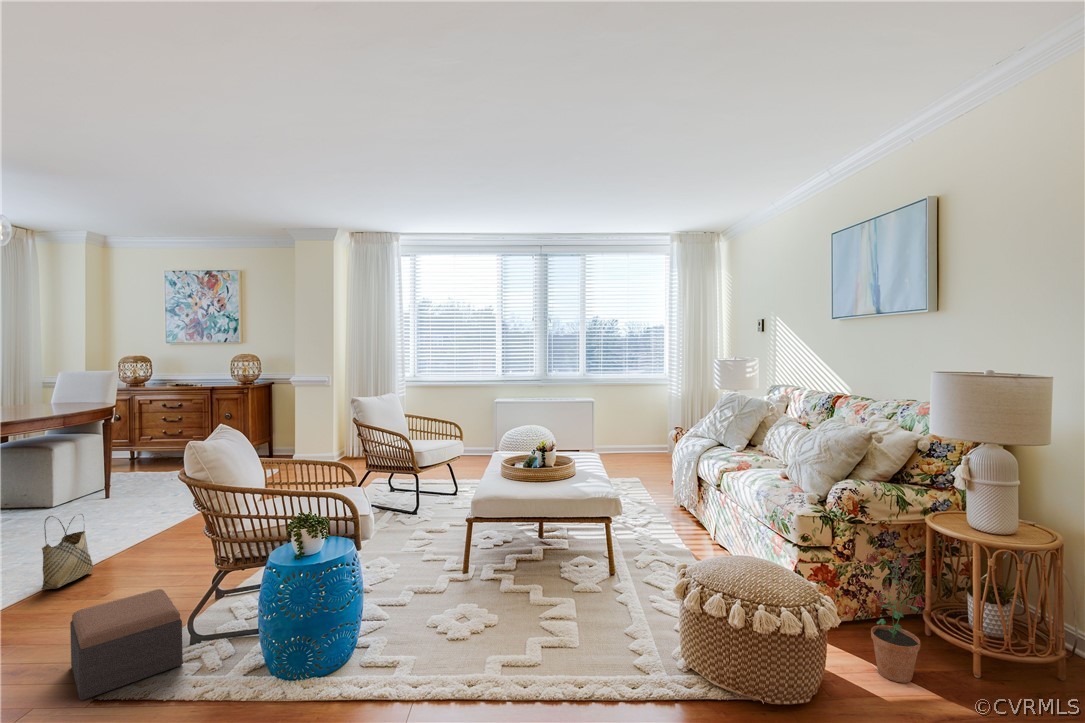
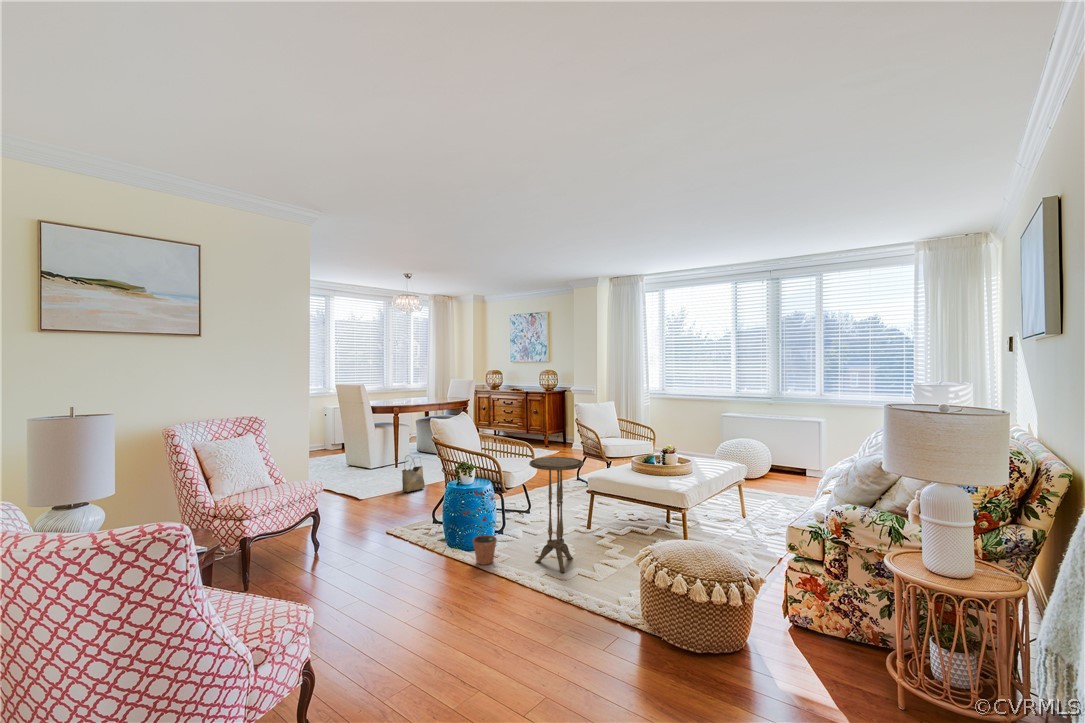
side table: none [448,474,532,651] -> present [529,457,584,573]
potted plant: present [865,552,925,683] -> present [463,490,498,565]
footstool: present [70,589,183,700] -> none [379,495,425,535]

